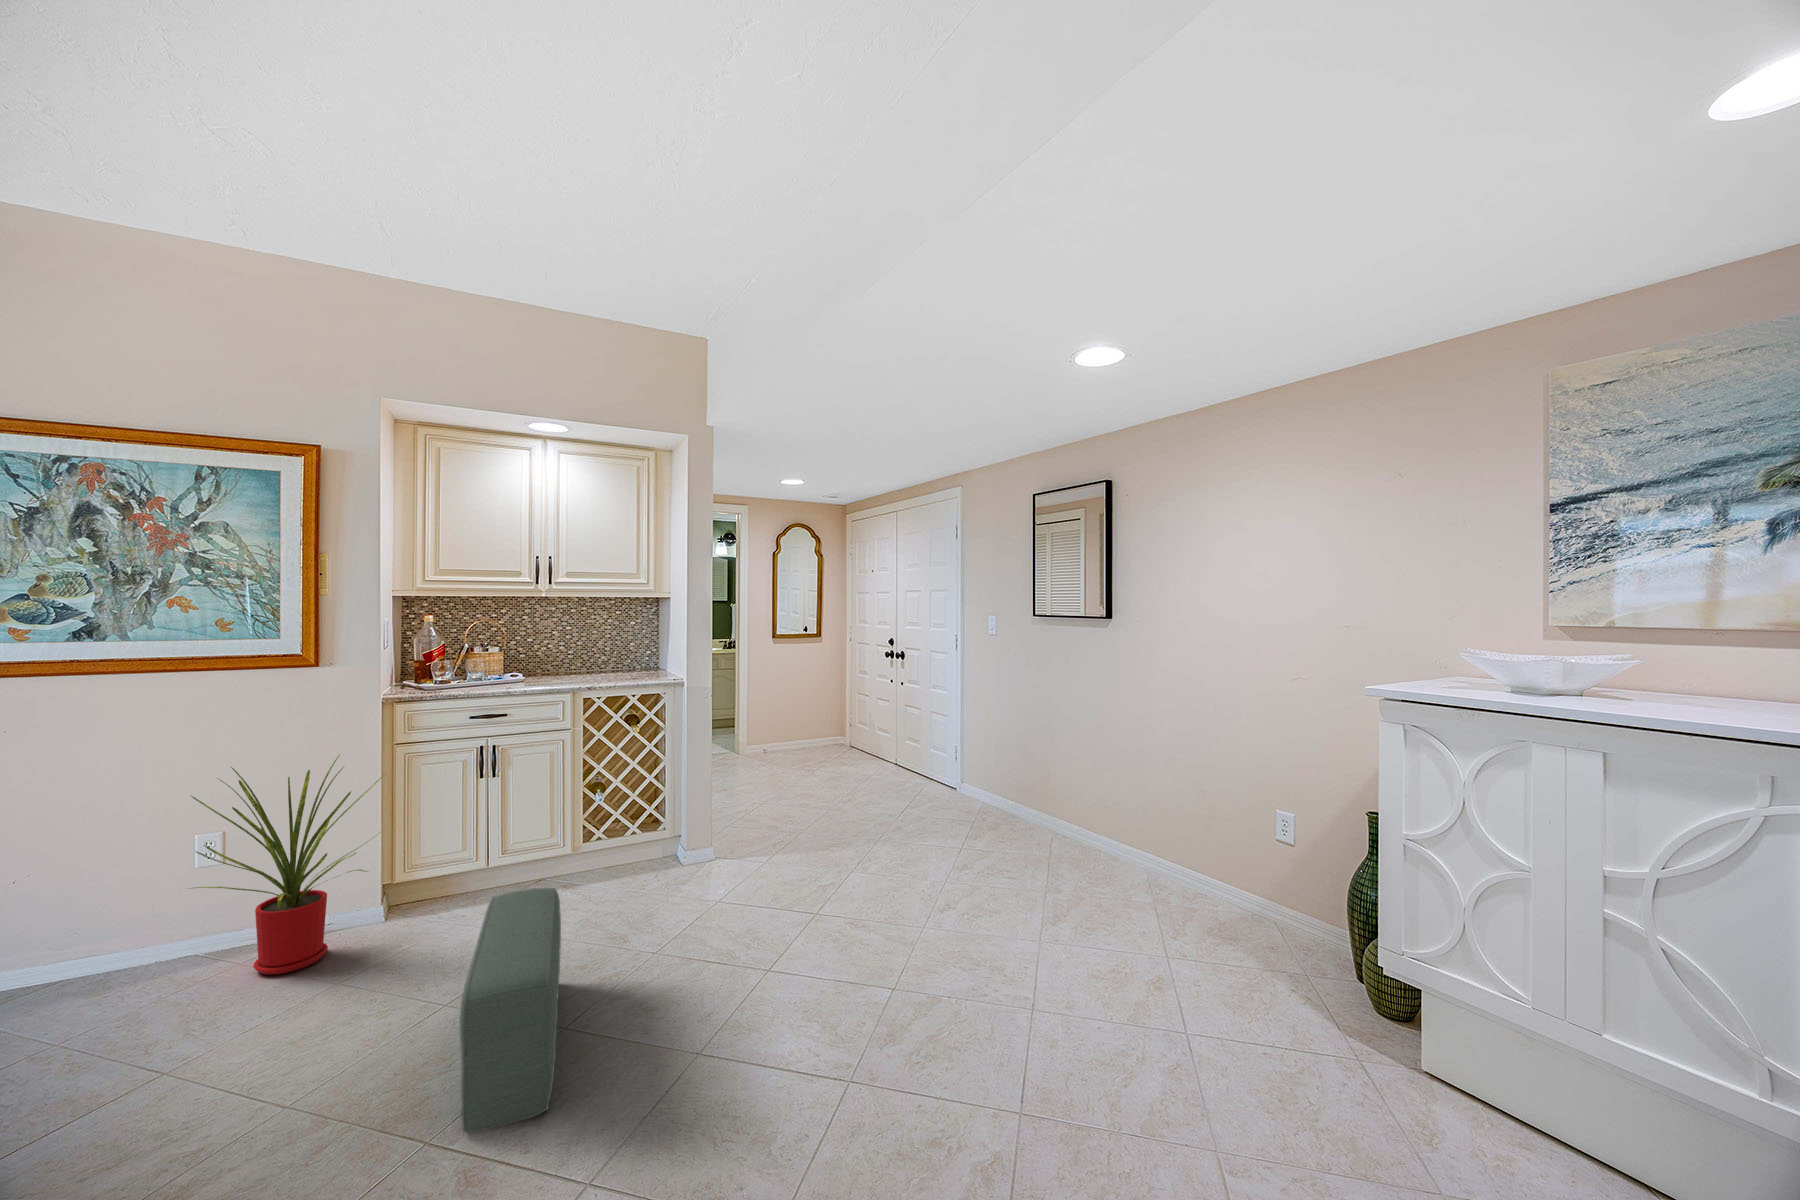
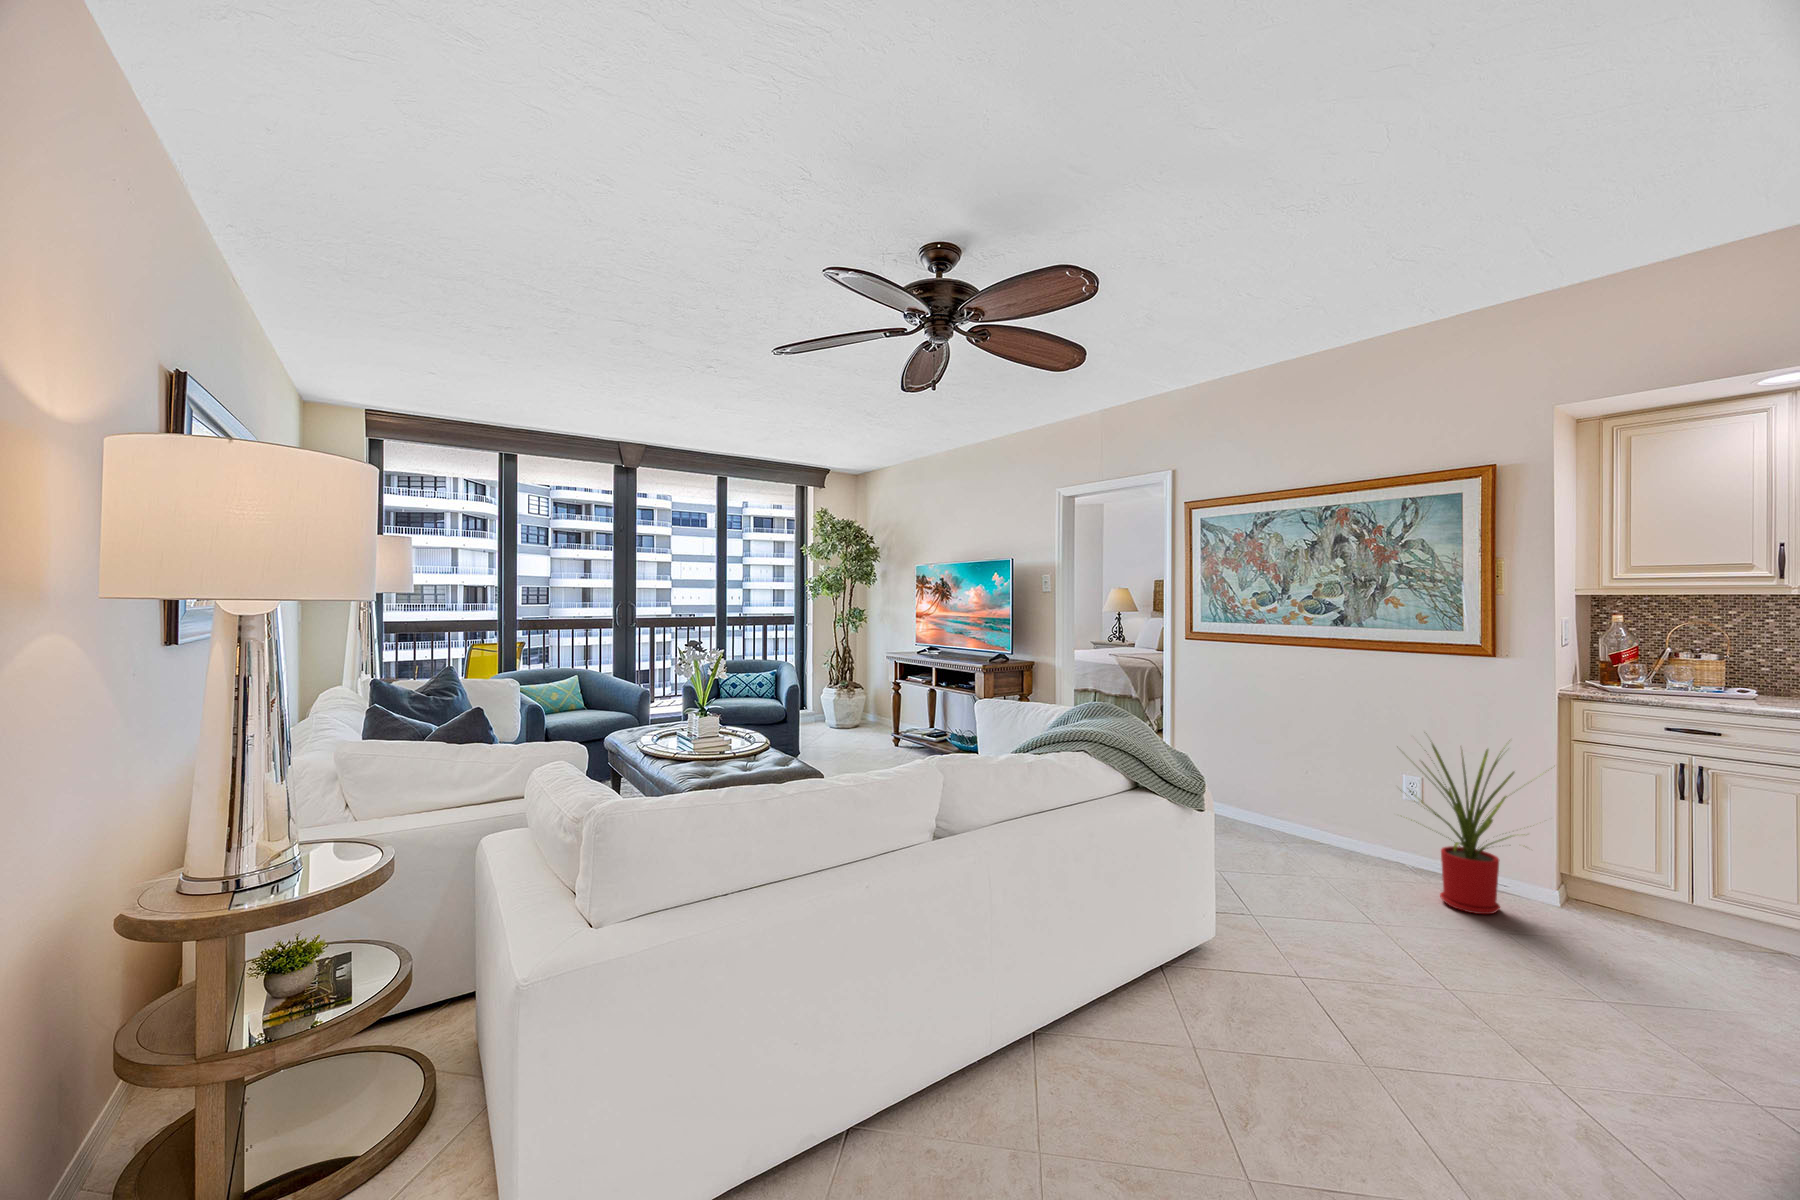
pouf: present [460,888,561,1132] -> none [1581,917,1755,1149]

